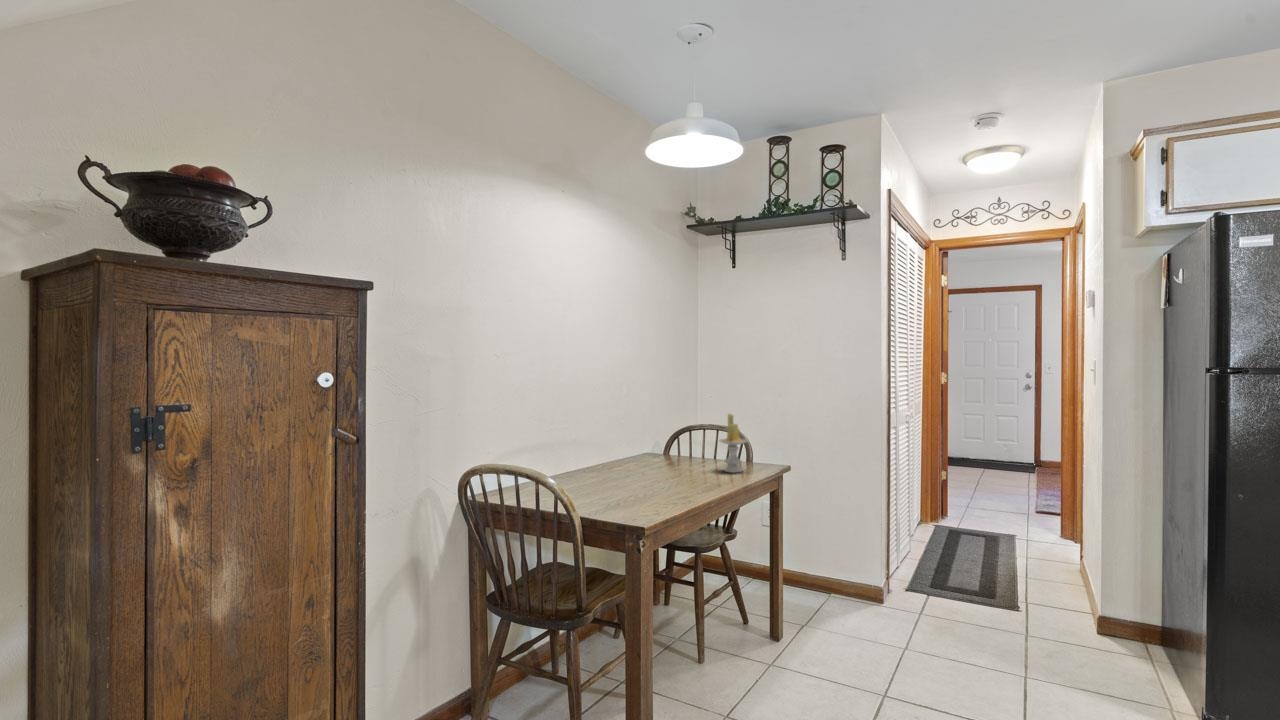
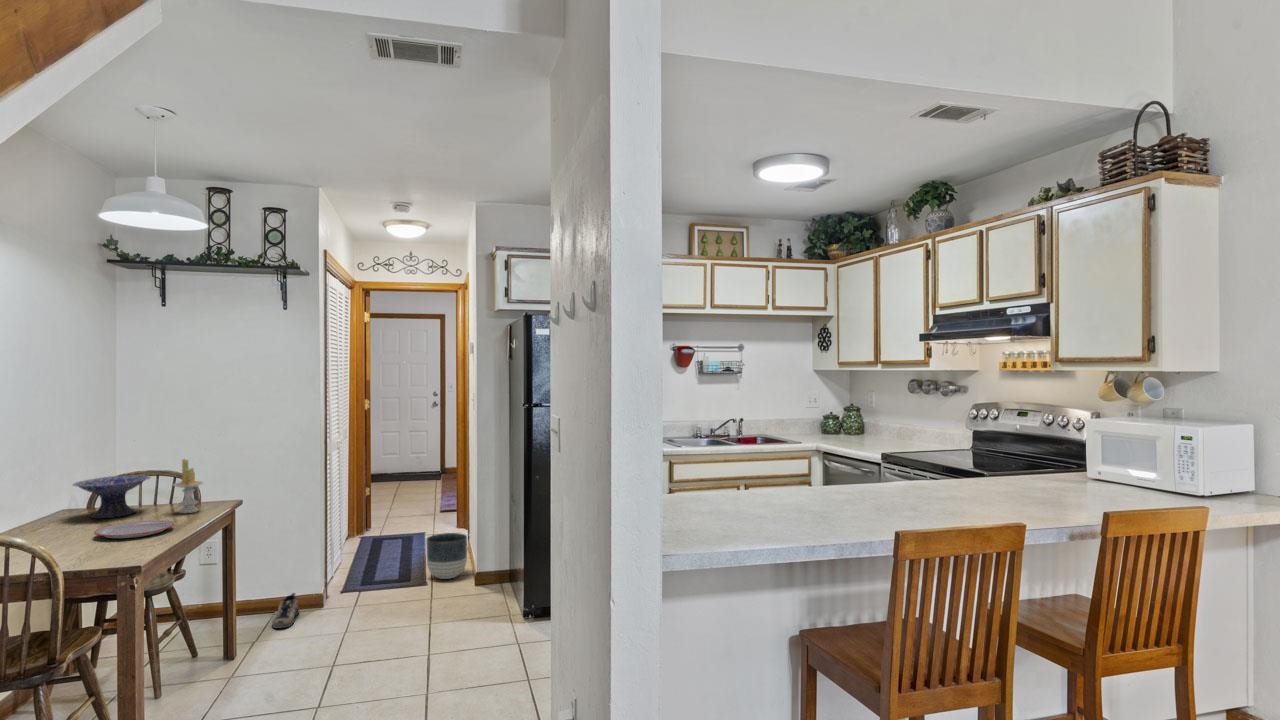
decorative bowl: none [640,426,704,467] -> present [73,475,150,518]
plate: none [636,474,708,491] -> present [94,520,174,538]
planter: none [1019,544,1082,608] -> present [426,533,467,579]
shoe: none [825,579,856,619] -> present [272,593,299,628]

